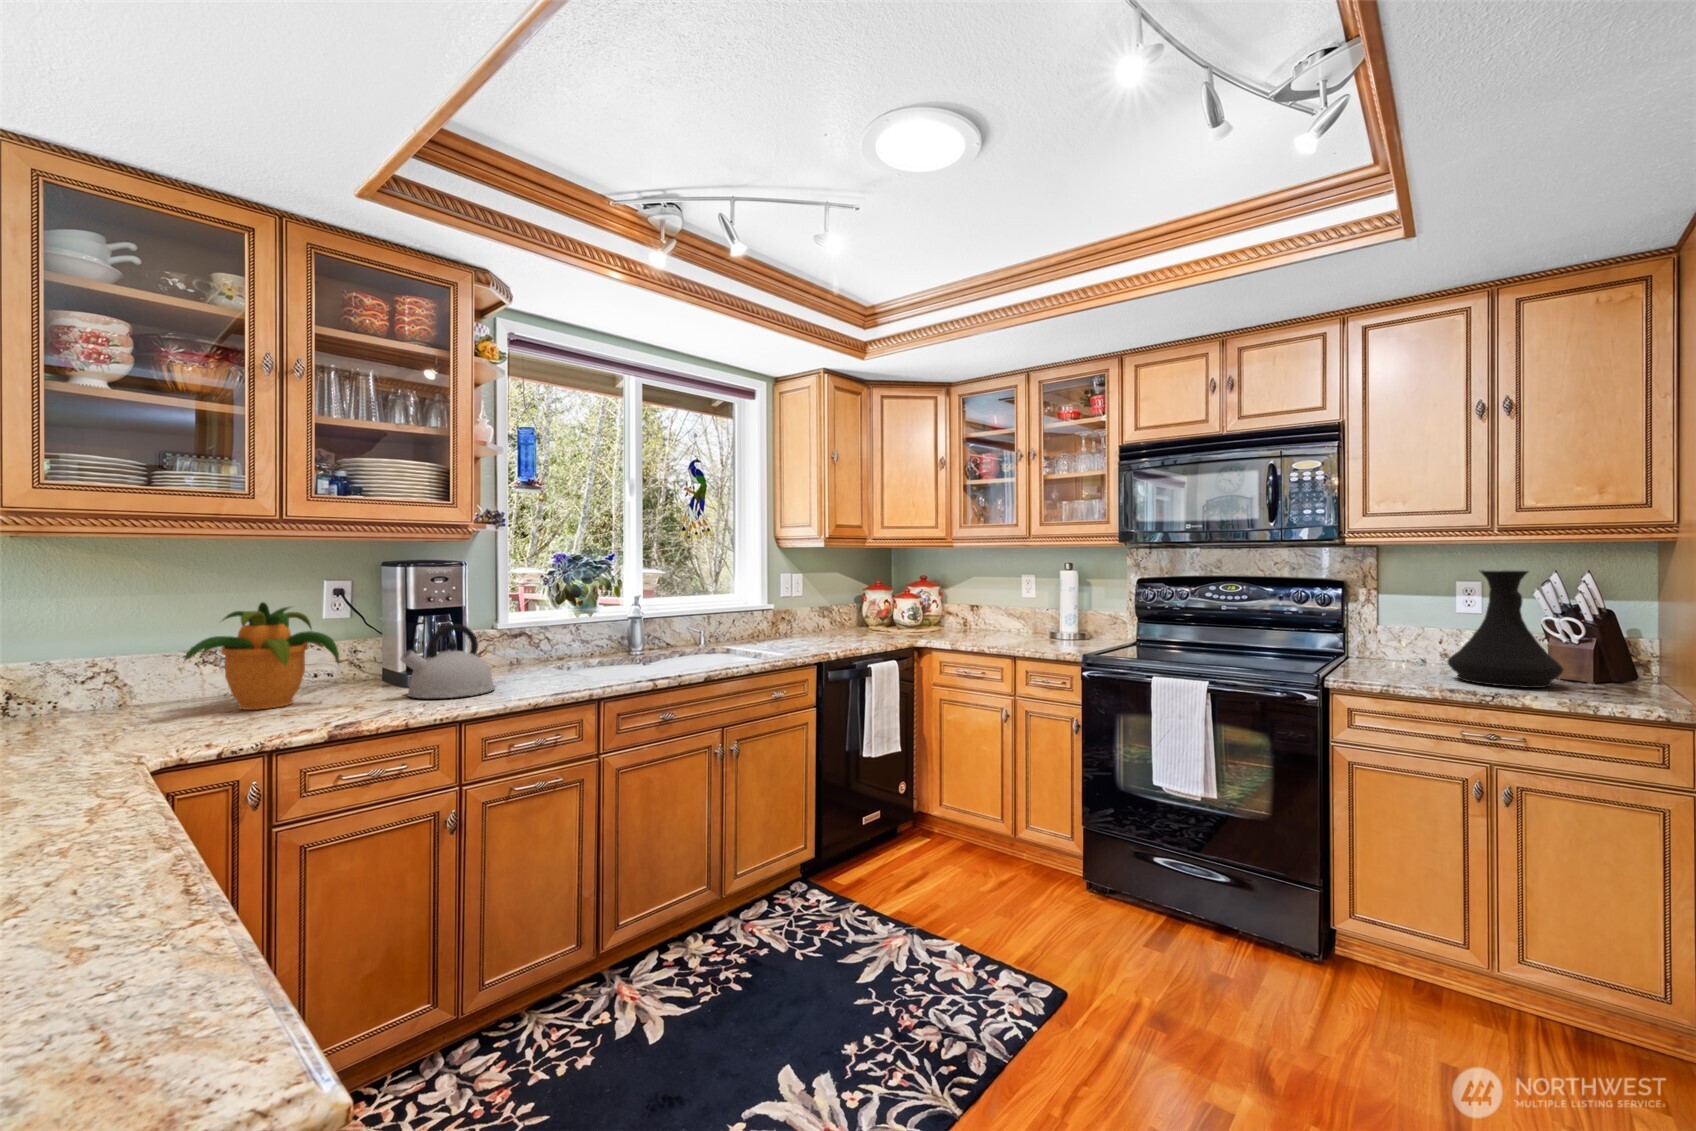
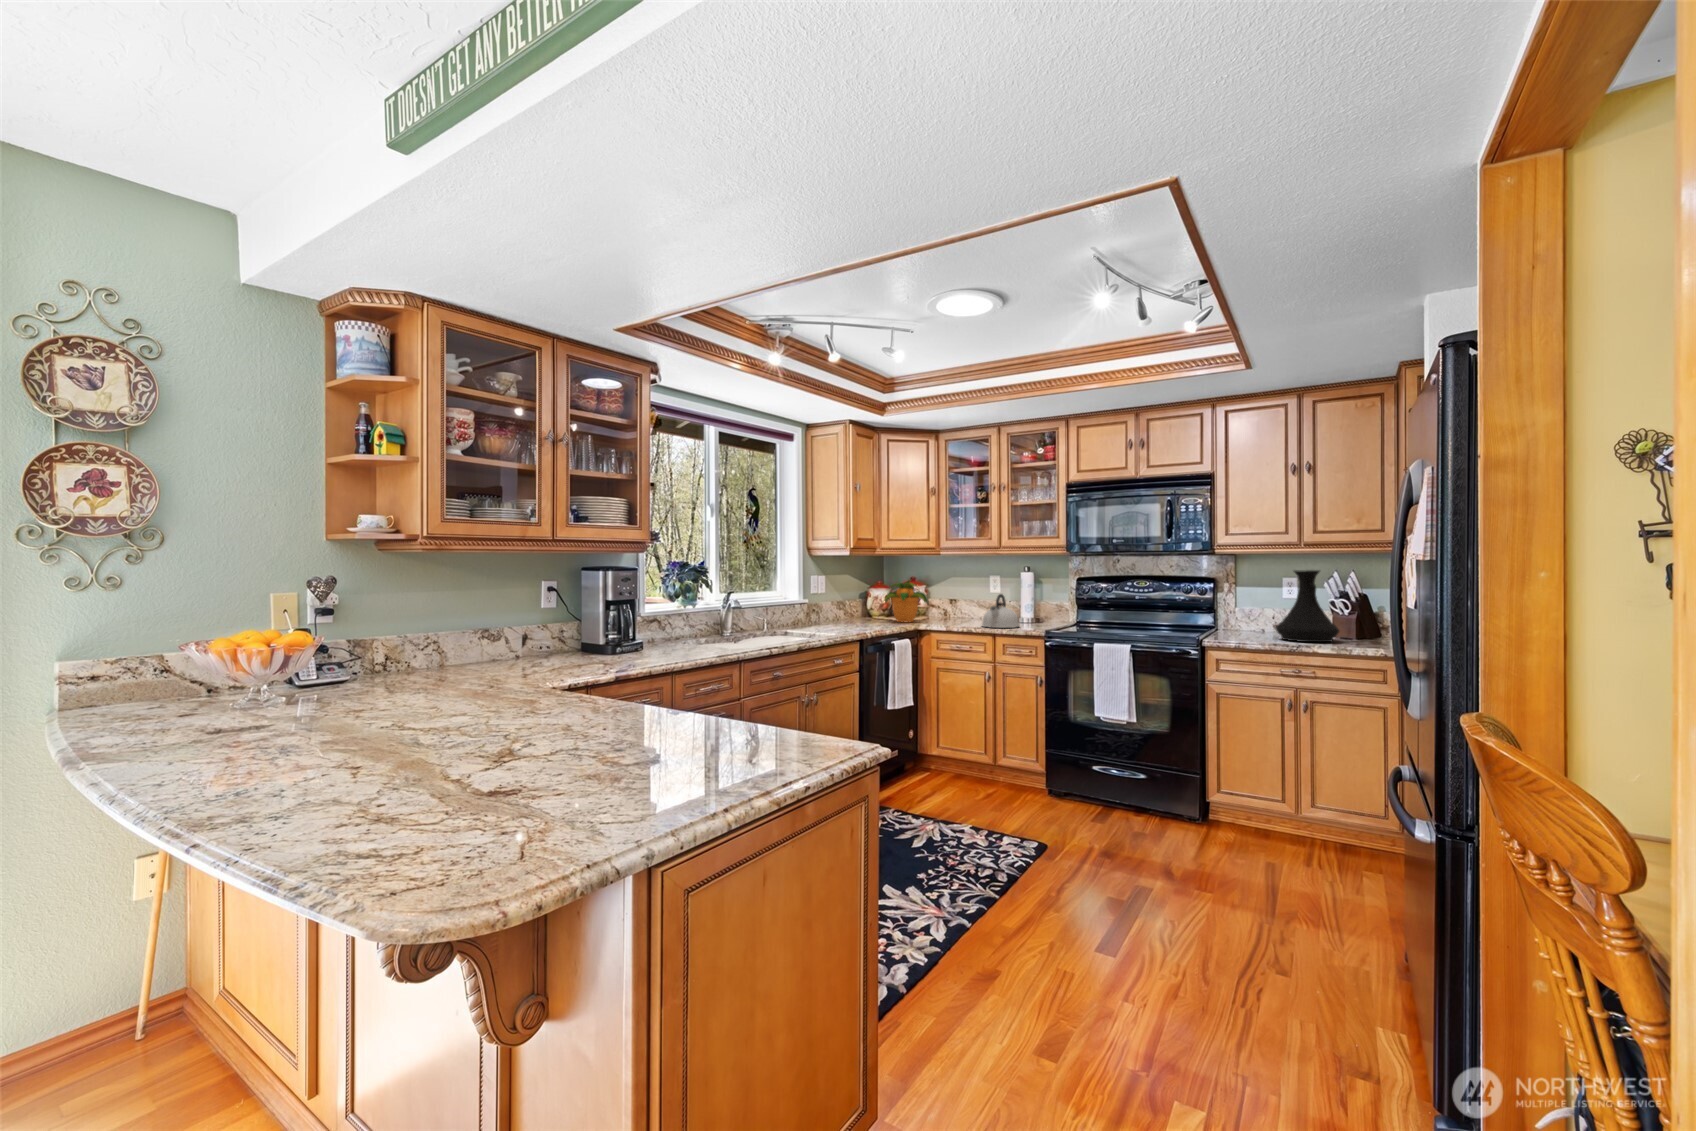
potted plant: present [184,602,339,710] -> present [884,580,929,622]
kettle: present [400,624,495,698] -> present [982,594,1019,628]

